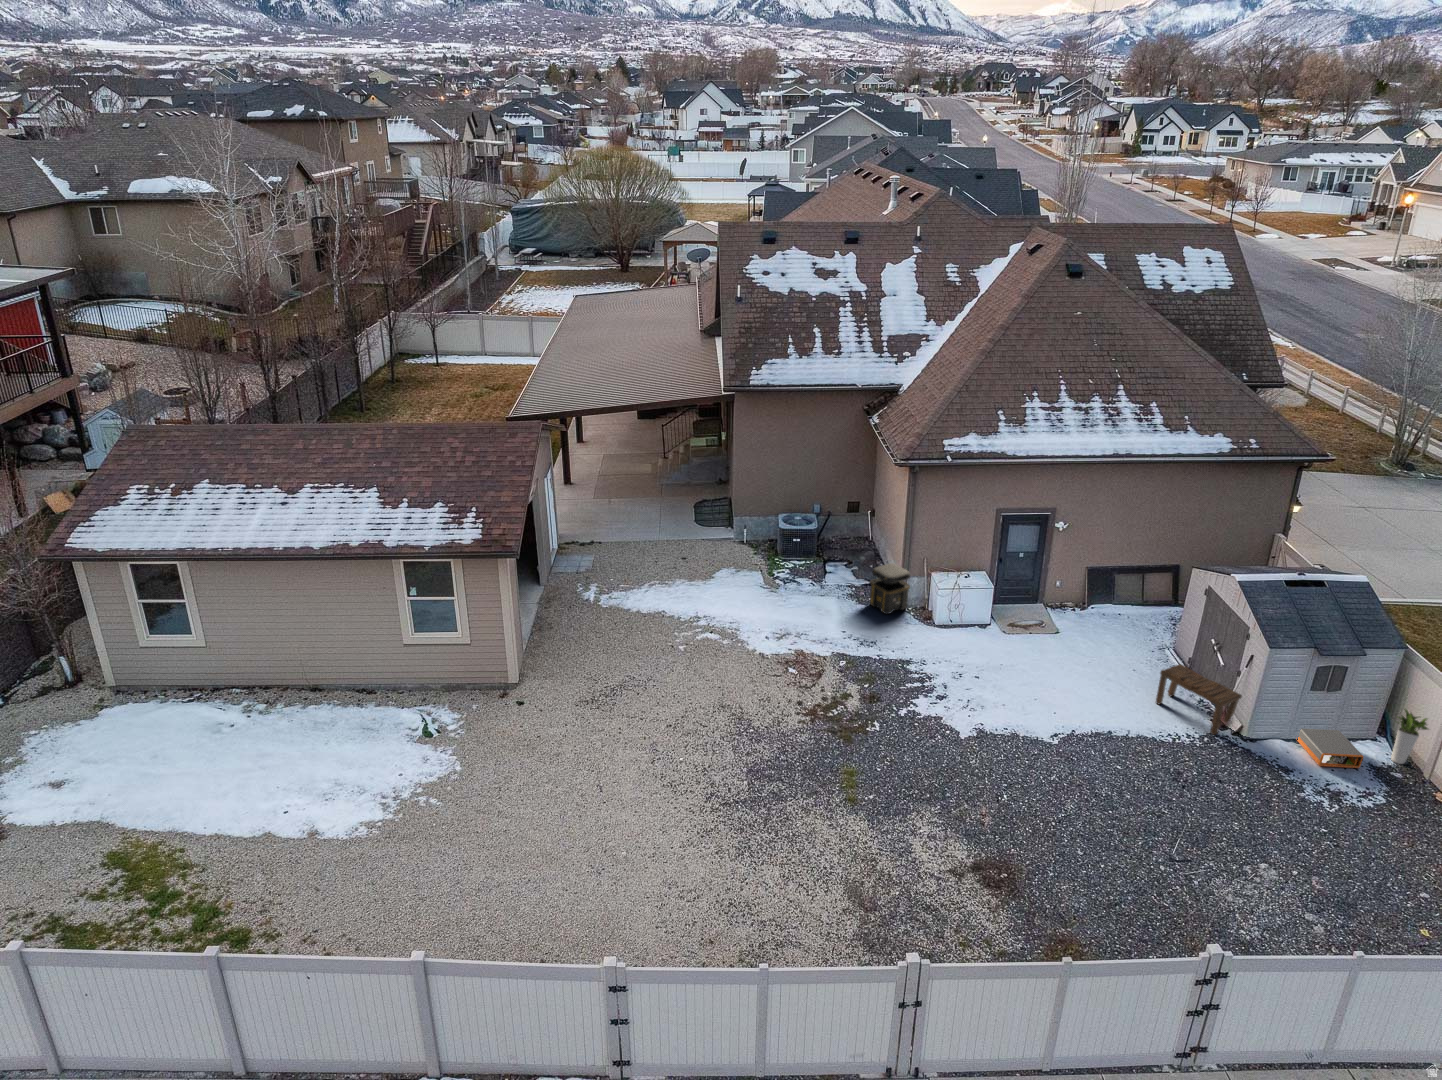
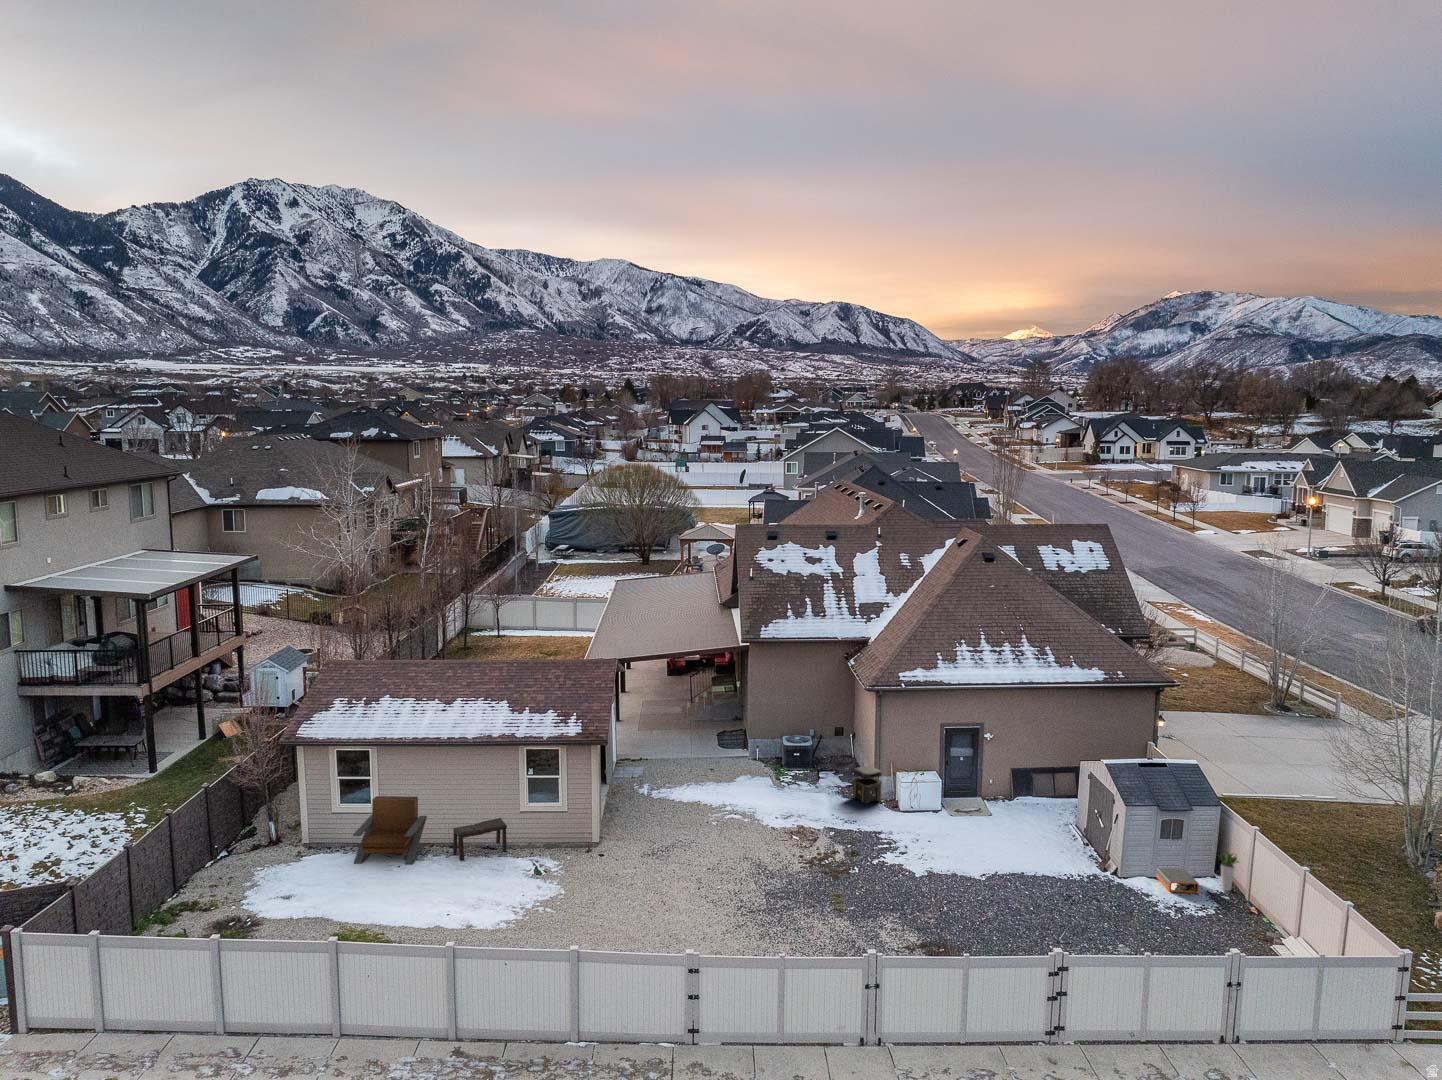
lounge chair: none [161,625,281,721] -> present [353,796,427,864]
bench: present [1156,664,1242,735] -> present [453,818,507,861]

